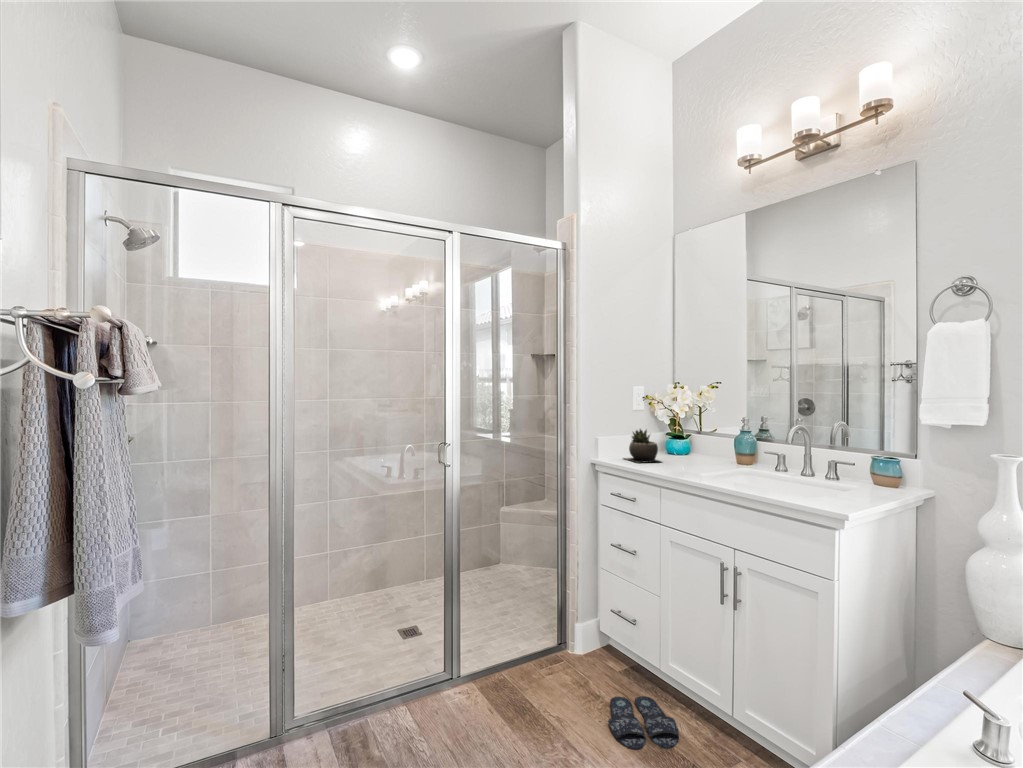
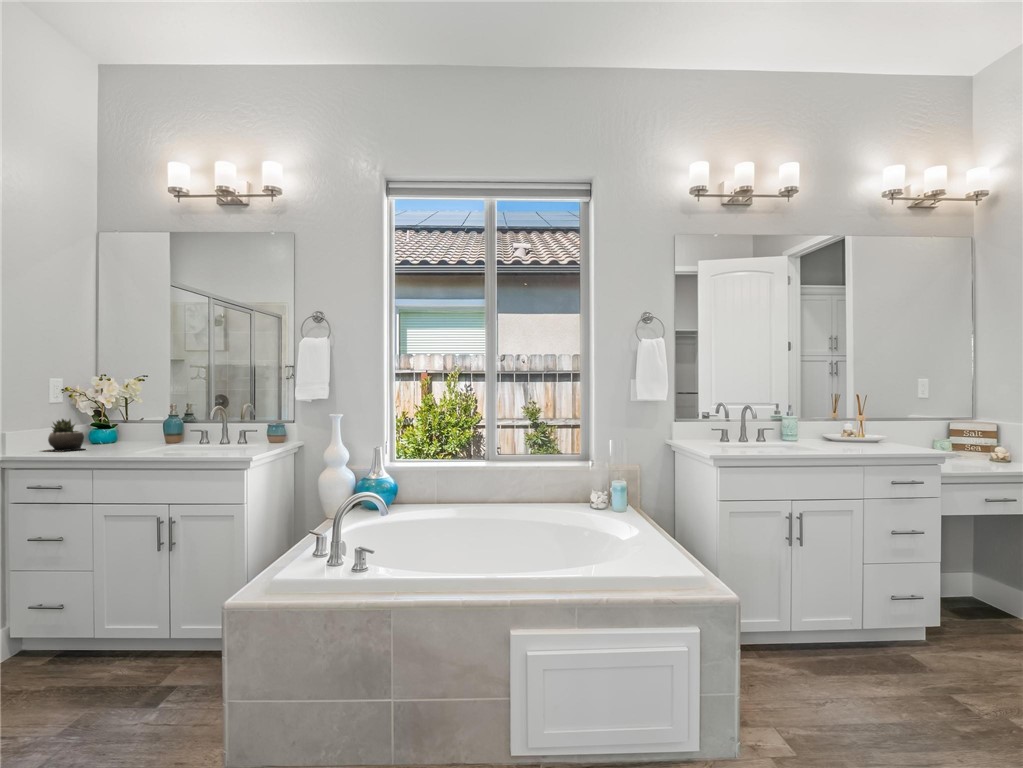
slippers: present [608,696,679,750] -> none [36,664,119,702]

